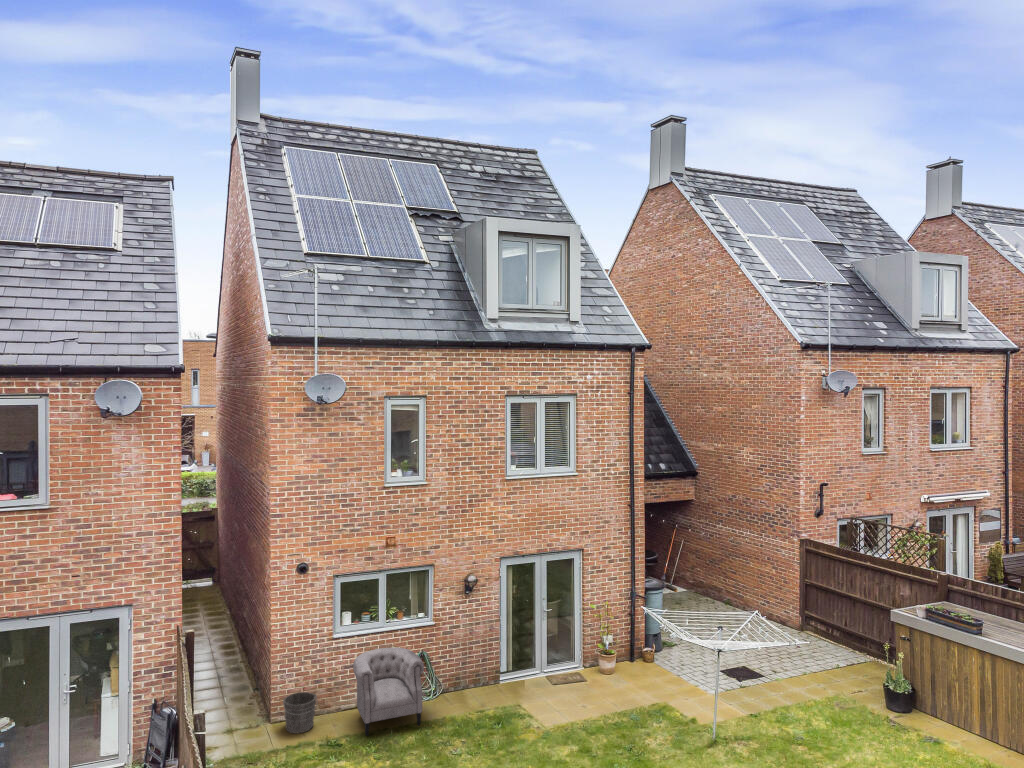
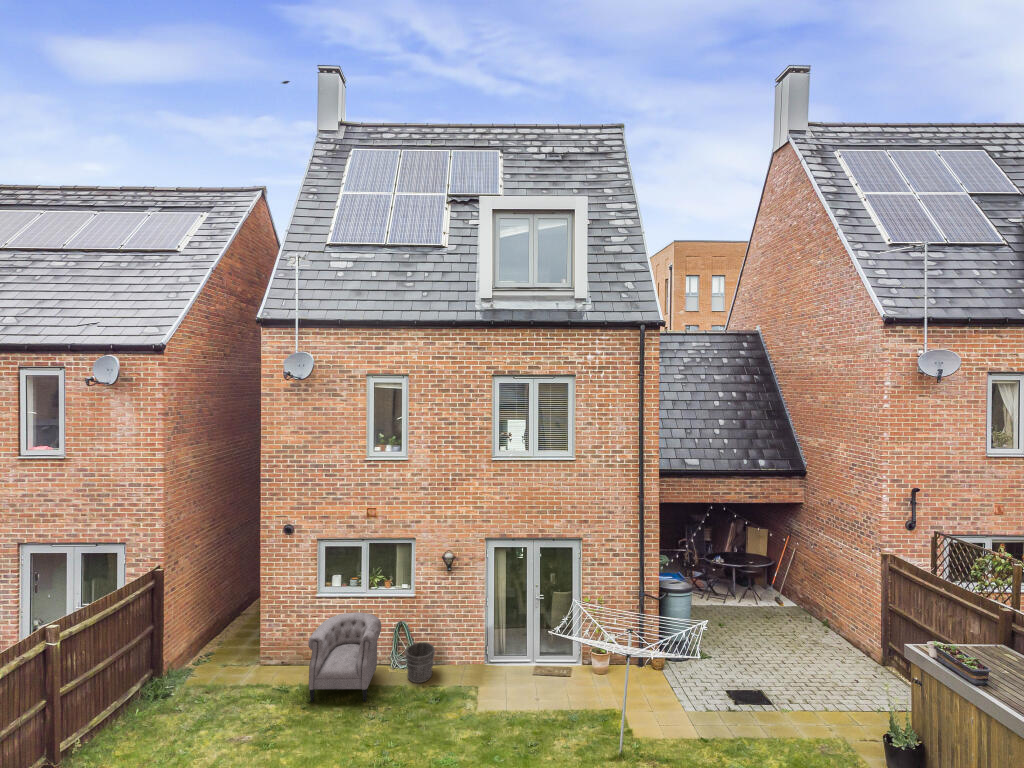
bucket: present [283,692,318,734] -> present [405,642,435,683]

